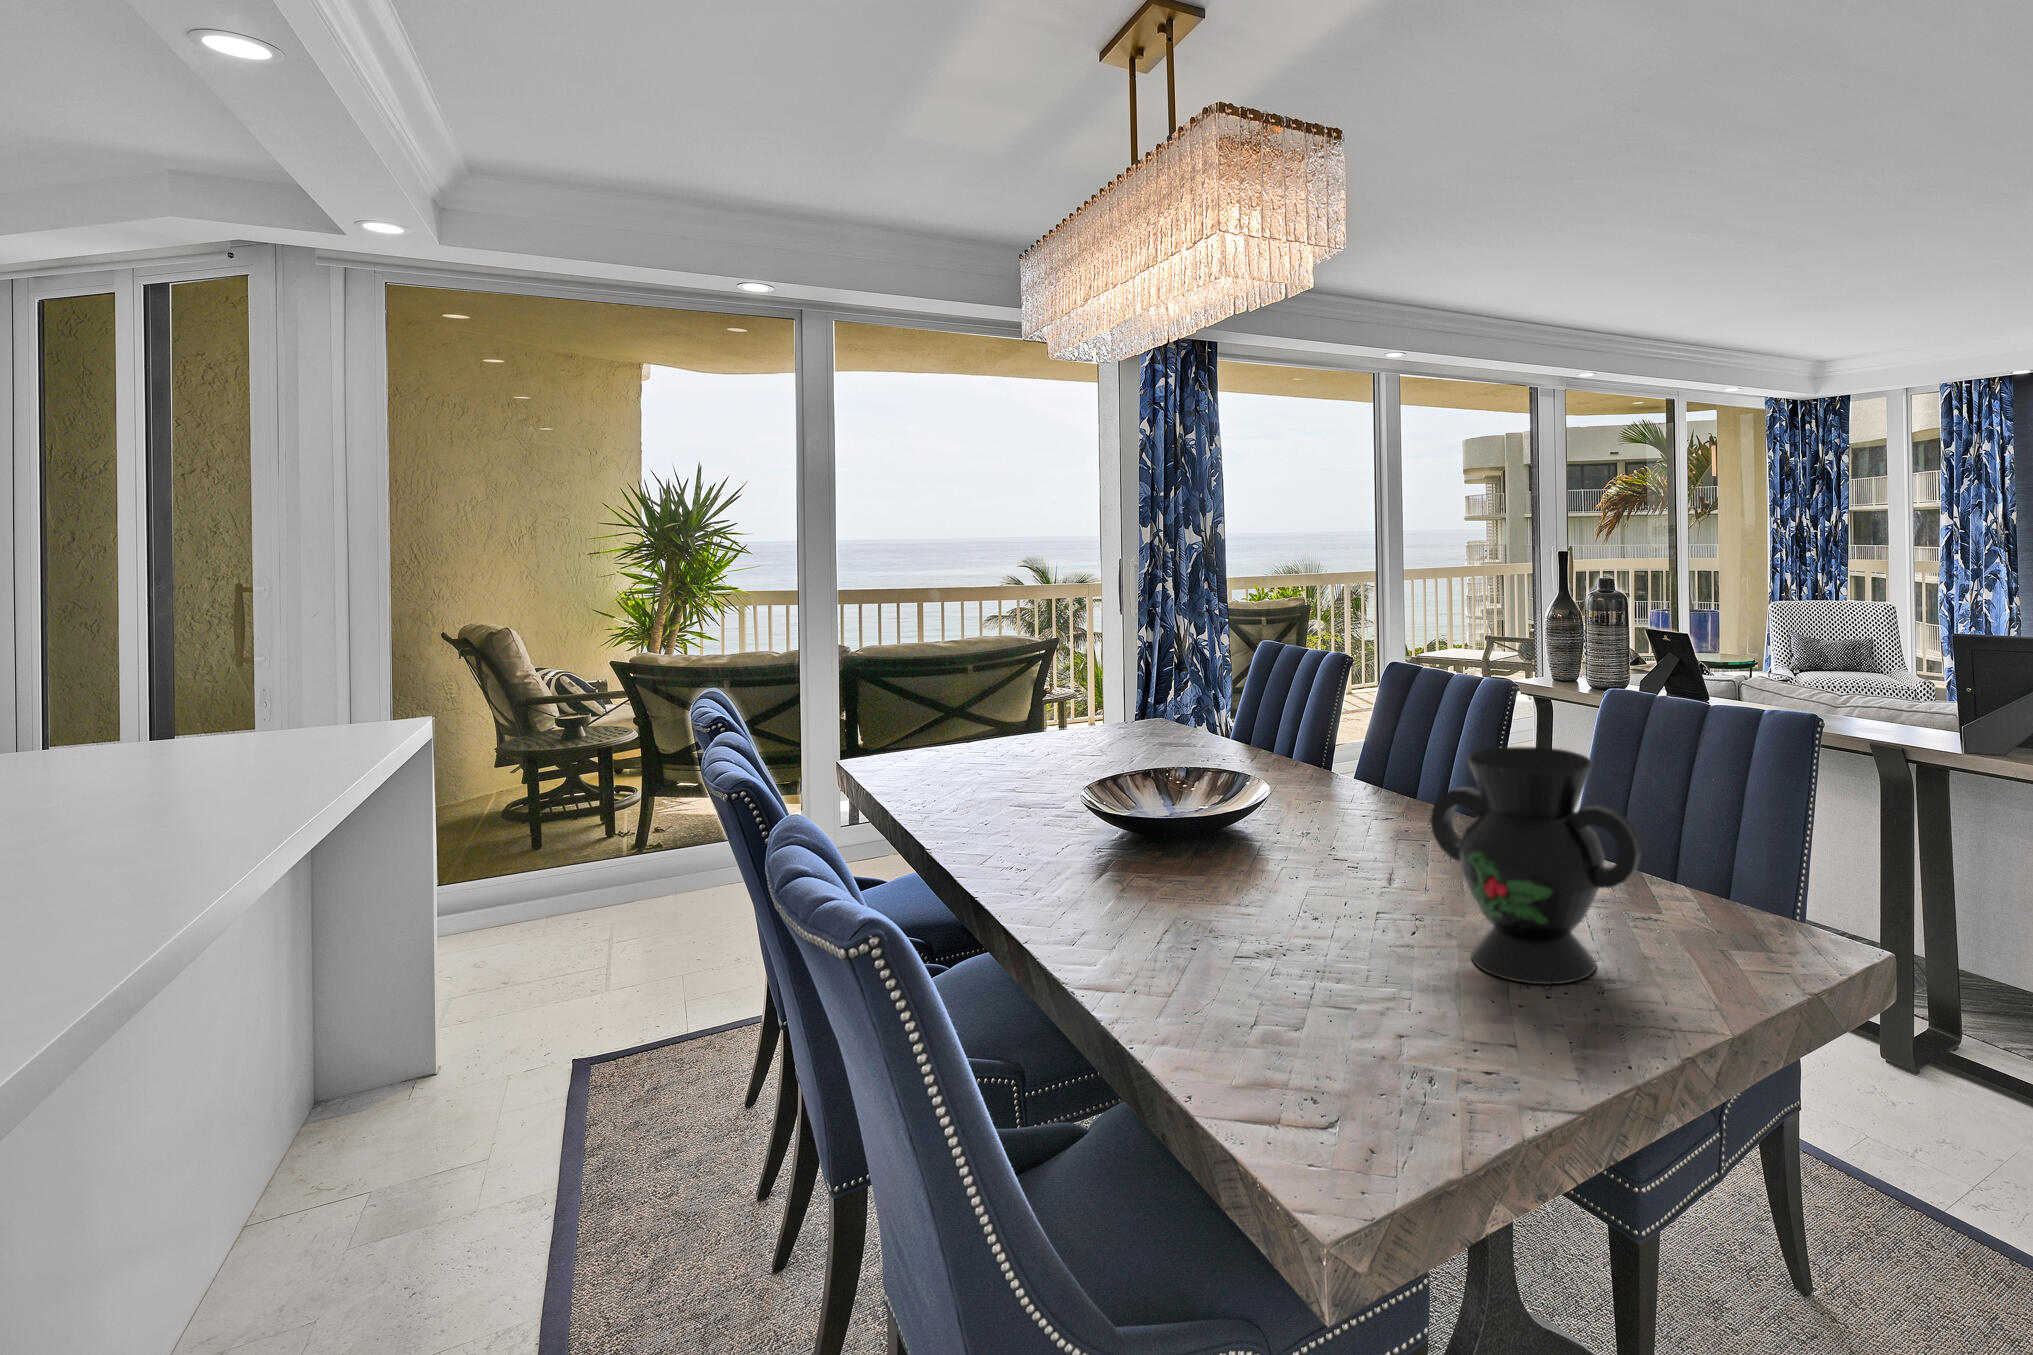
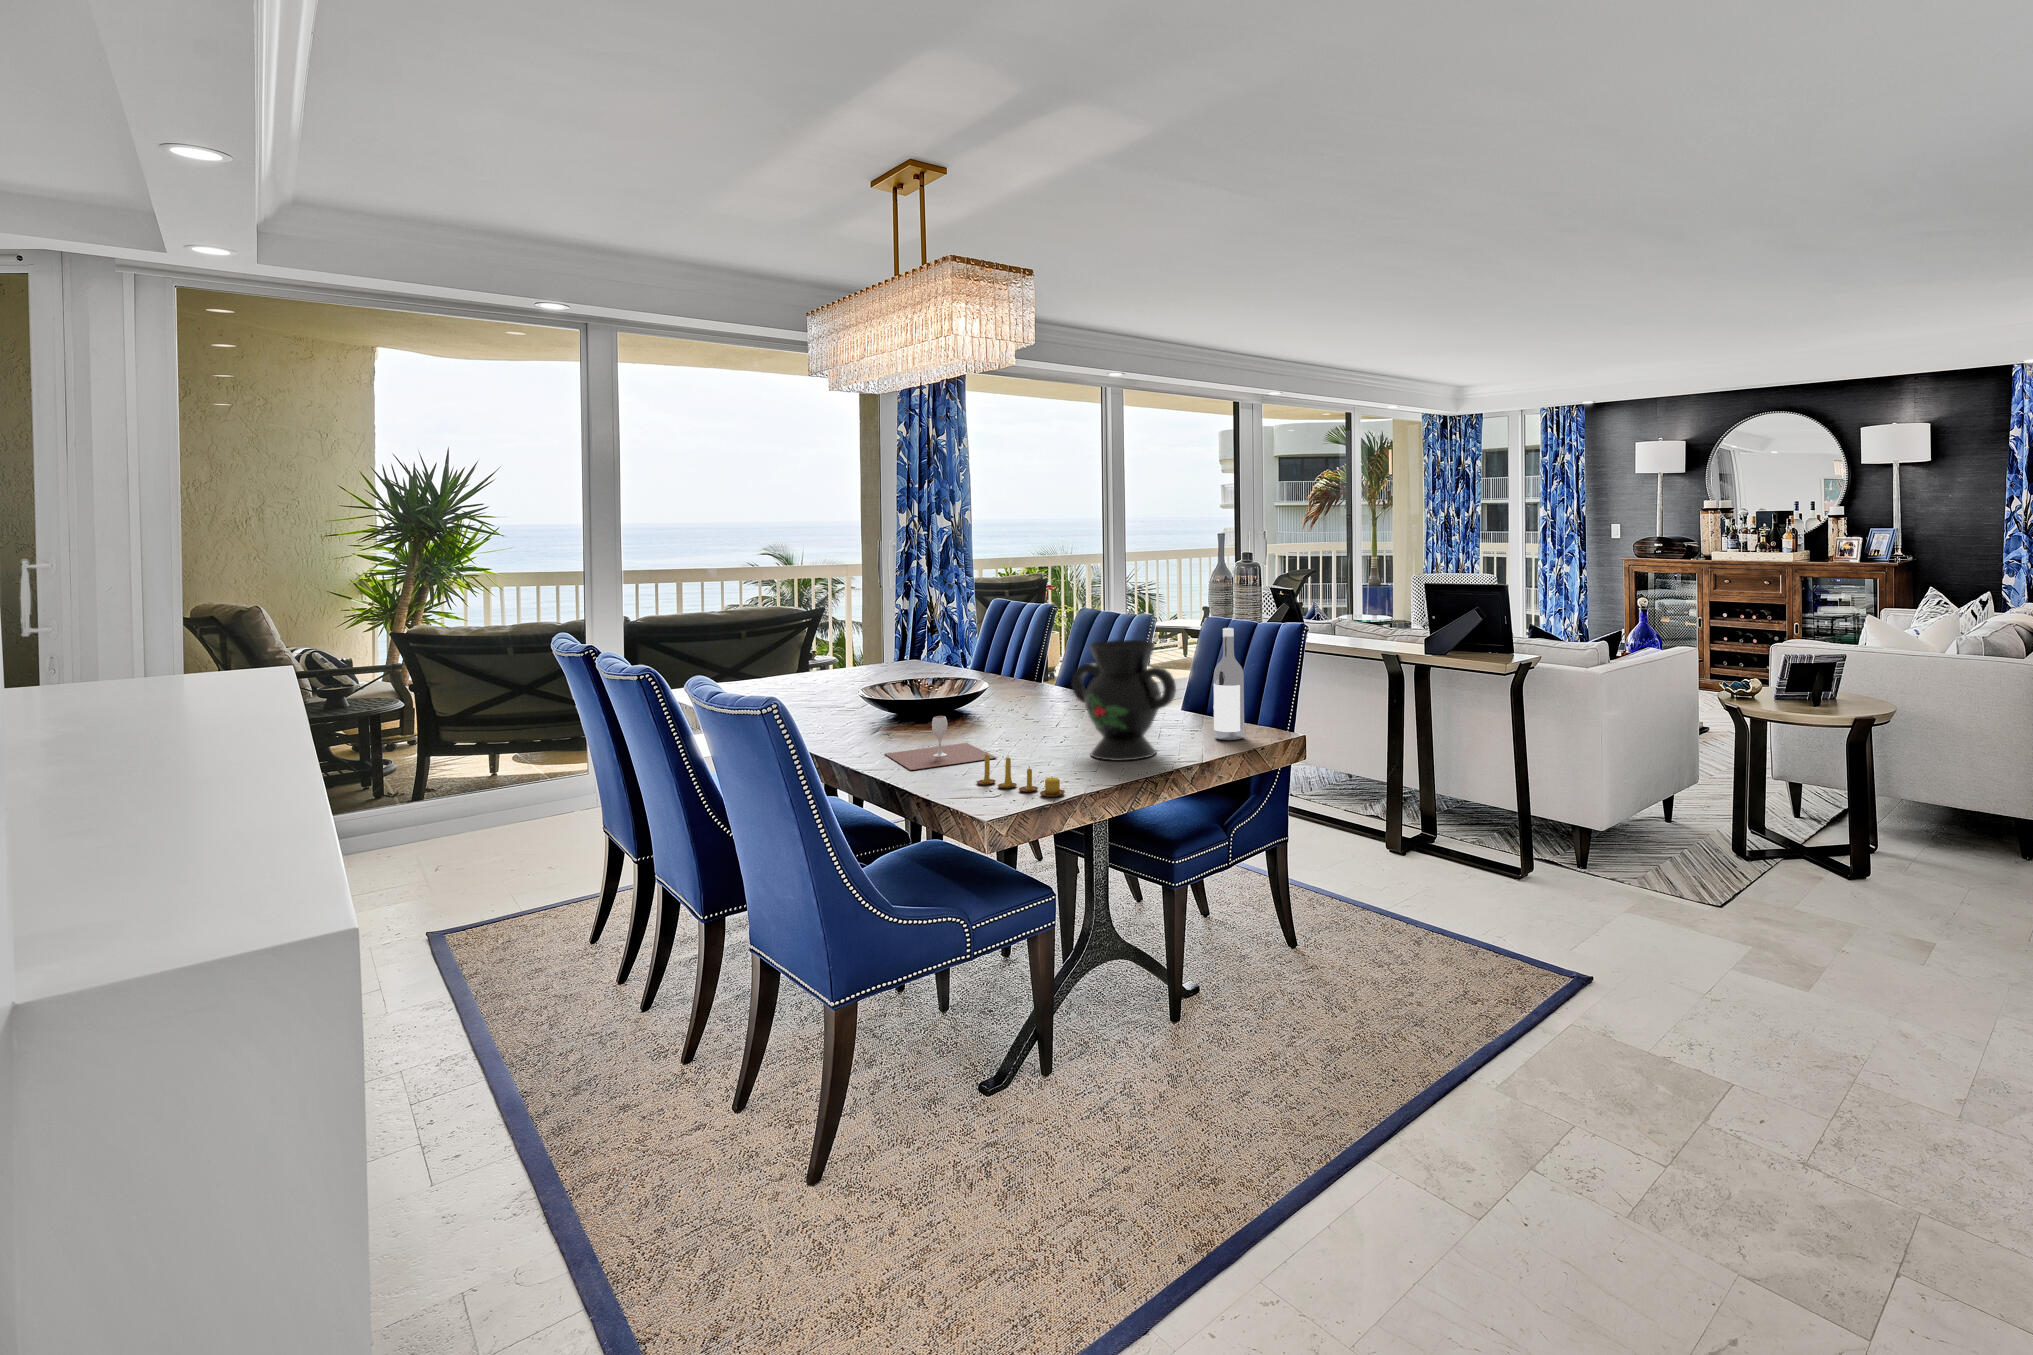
wine bottle: none [1683,726,1744,935] -> present [1213,628,1244,740]
wine glass: none [1114,871,1305,982] -> present [885,716,997,770]
candle: none [1279,977,1464,1107] -> present [977,754,1065,797]

